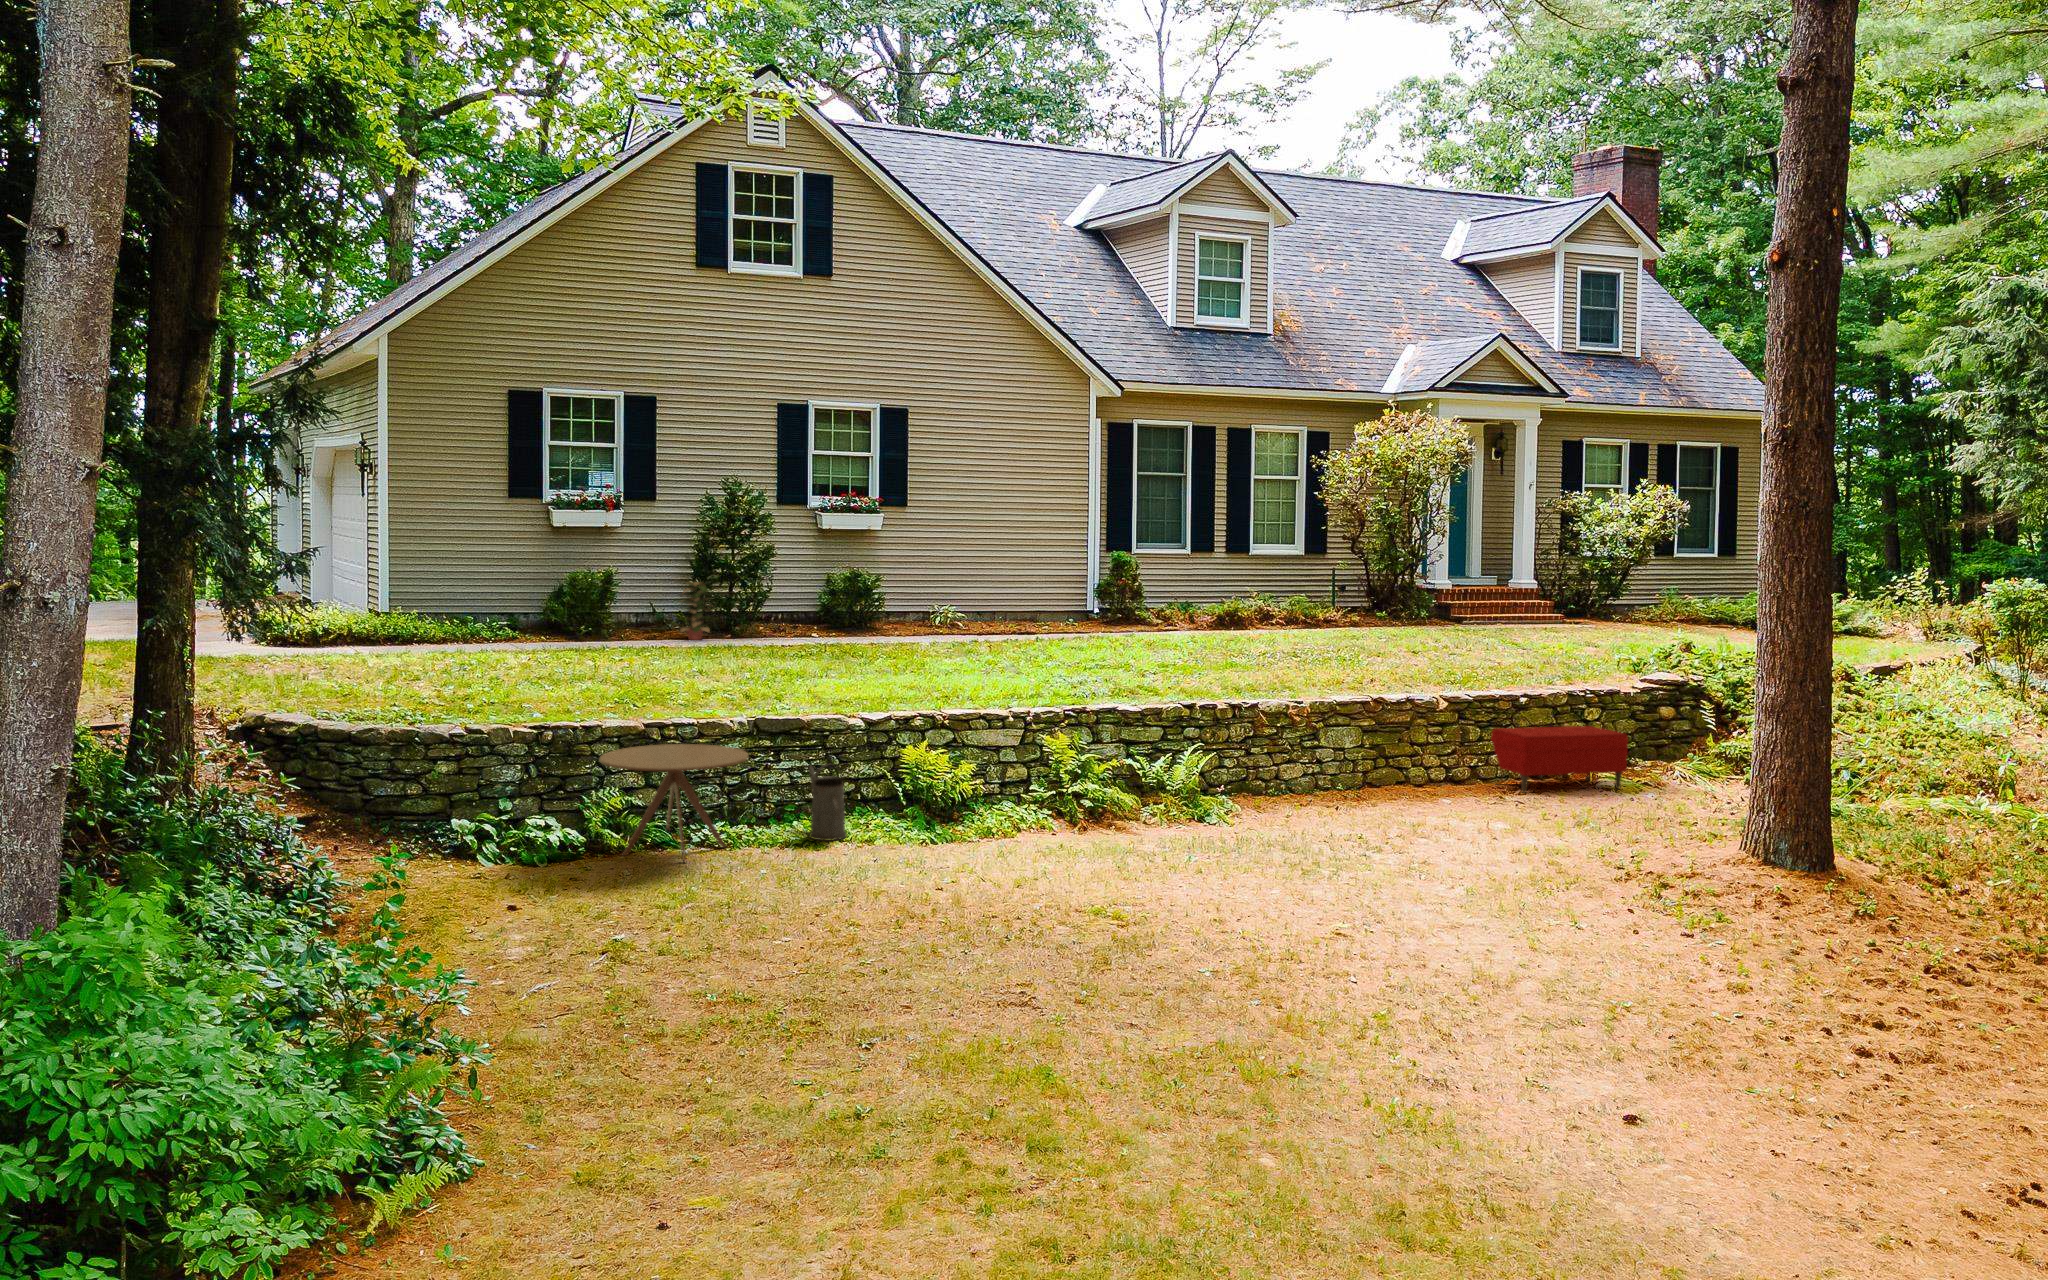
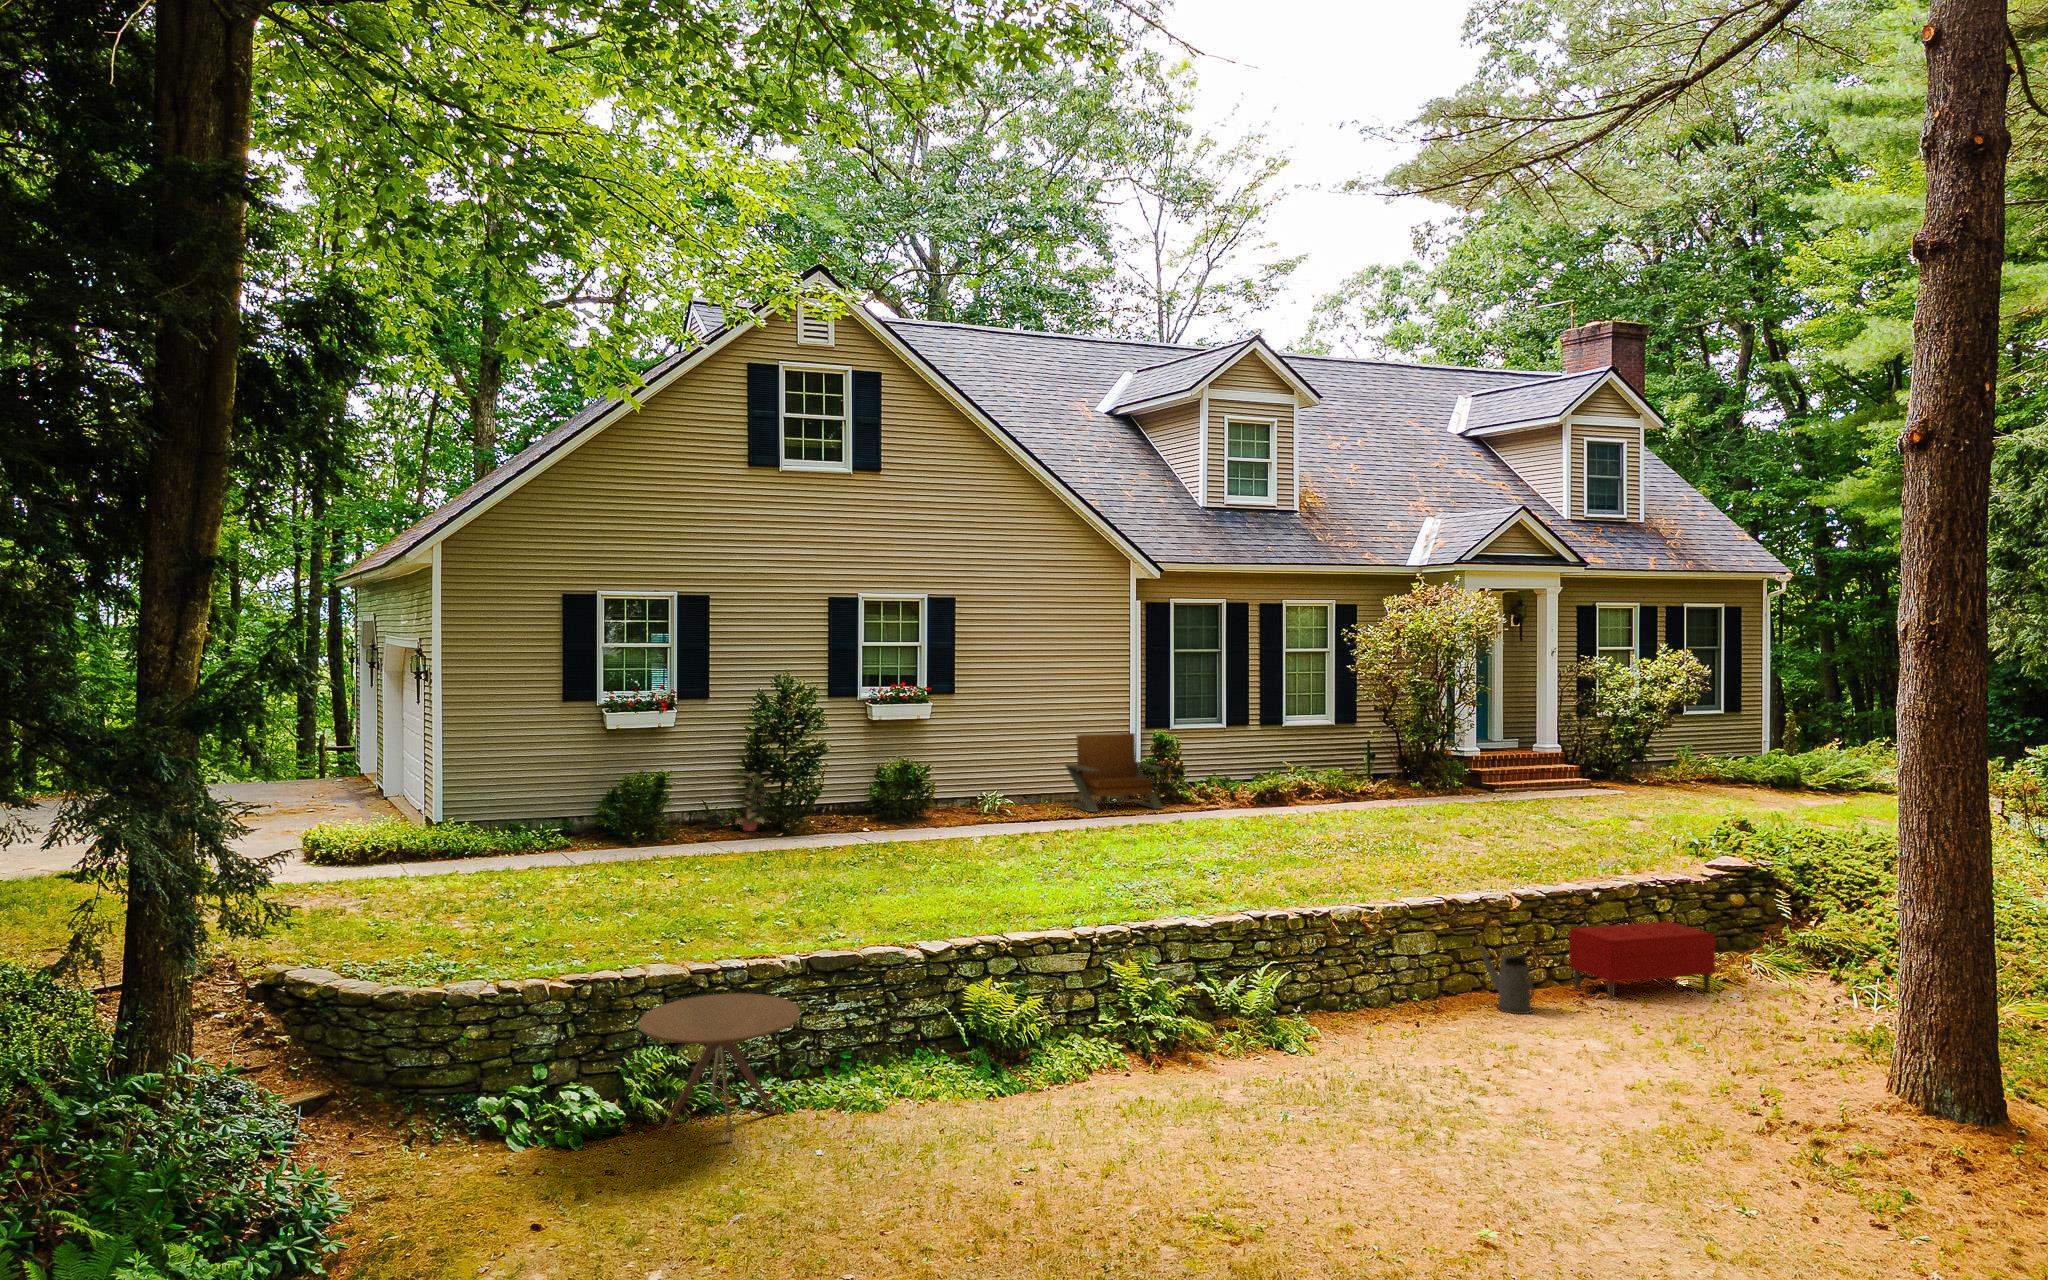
lounge chair: none [1019,557,1119,634] -> present [1065,733,1163,812]
watering can: present [809,765,847,841] -> present [1478,944,1534,1014]

